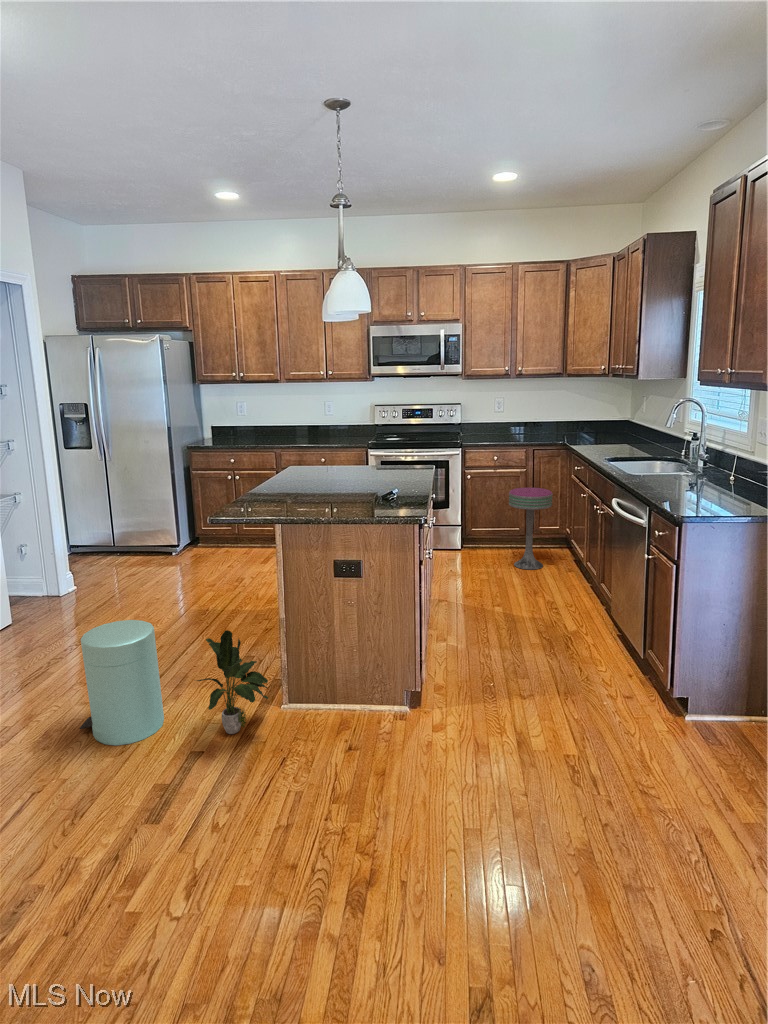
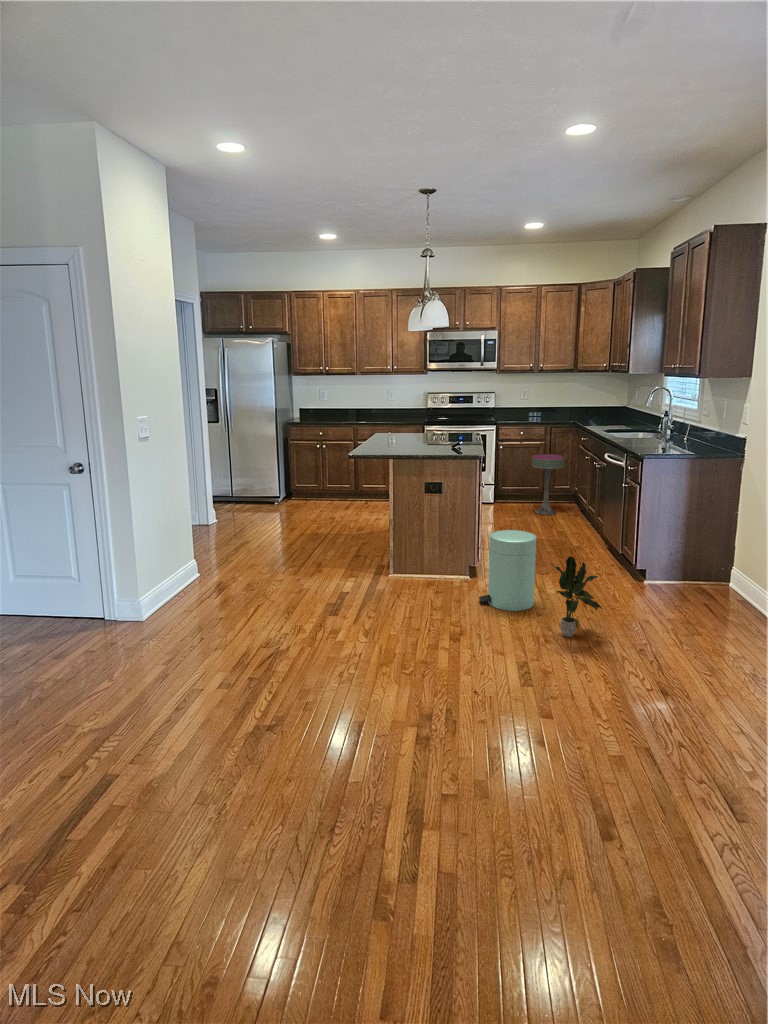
trash can: present [79,620,164,745] -> present [479,530,537,611]
potted plant: present [197,630,268,734] -> present [551,556,603,637]

